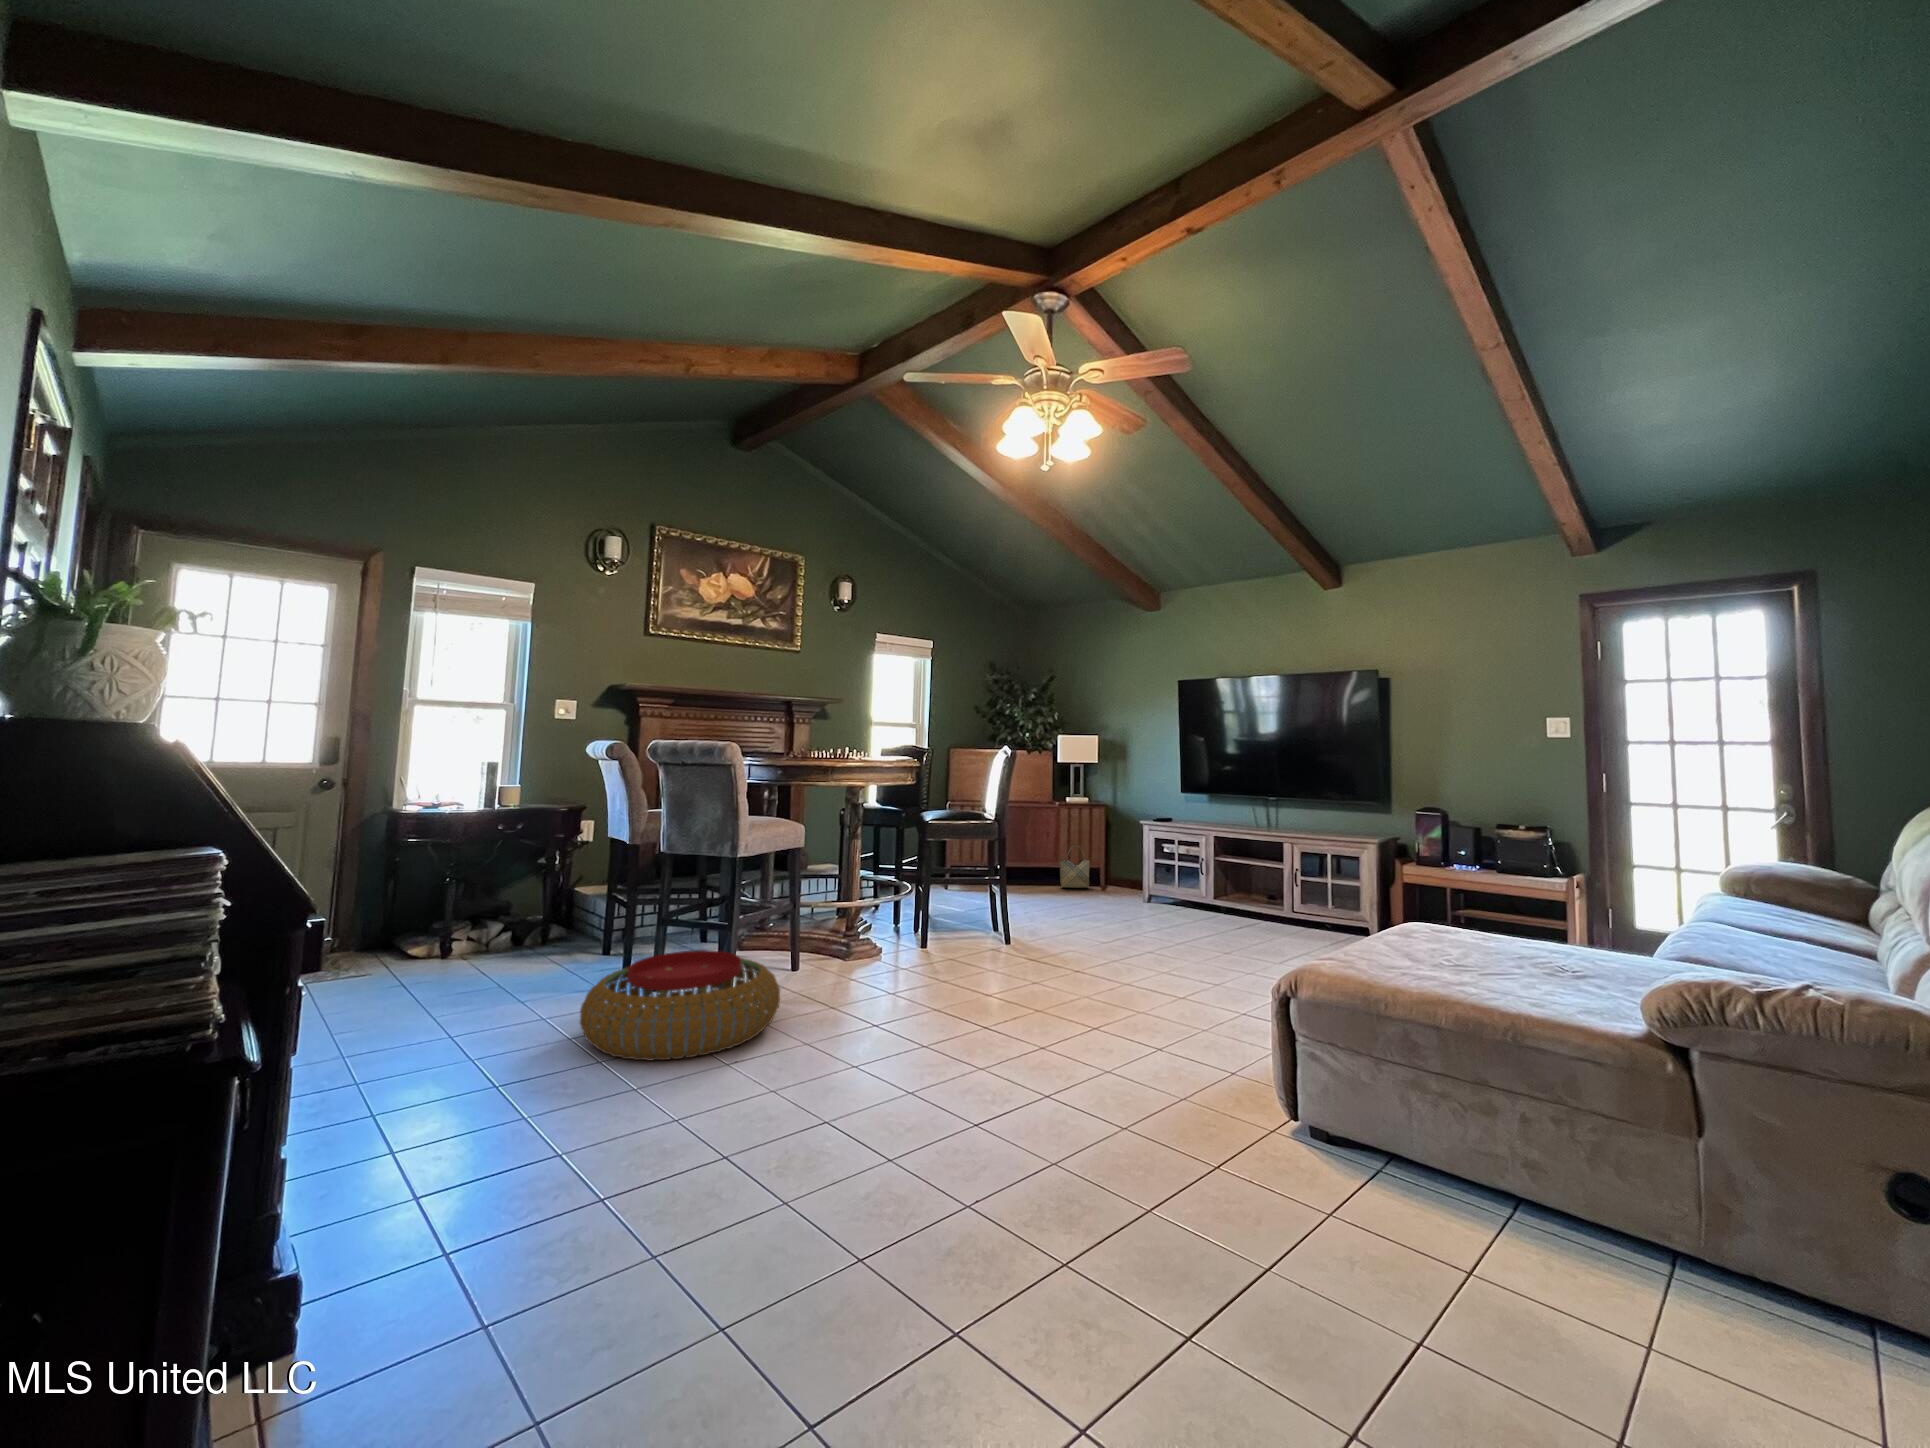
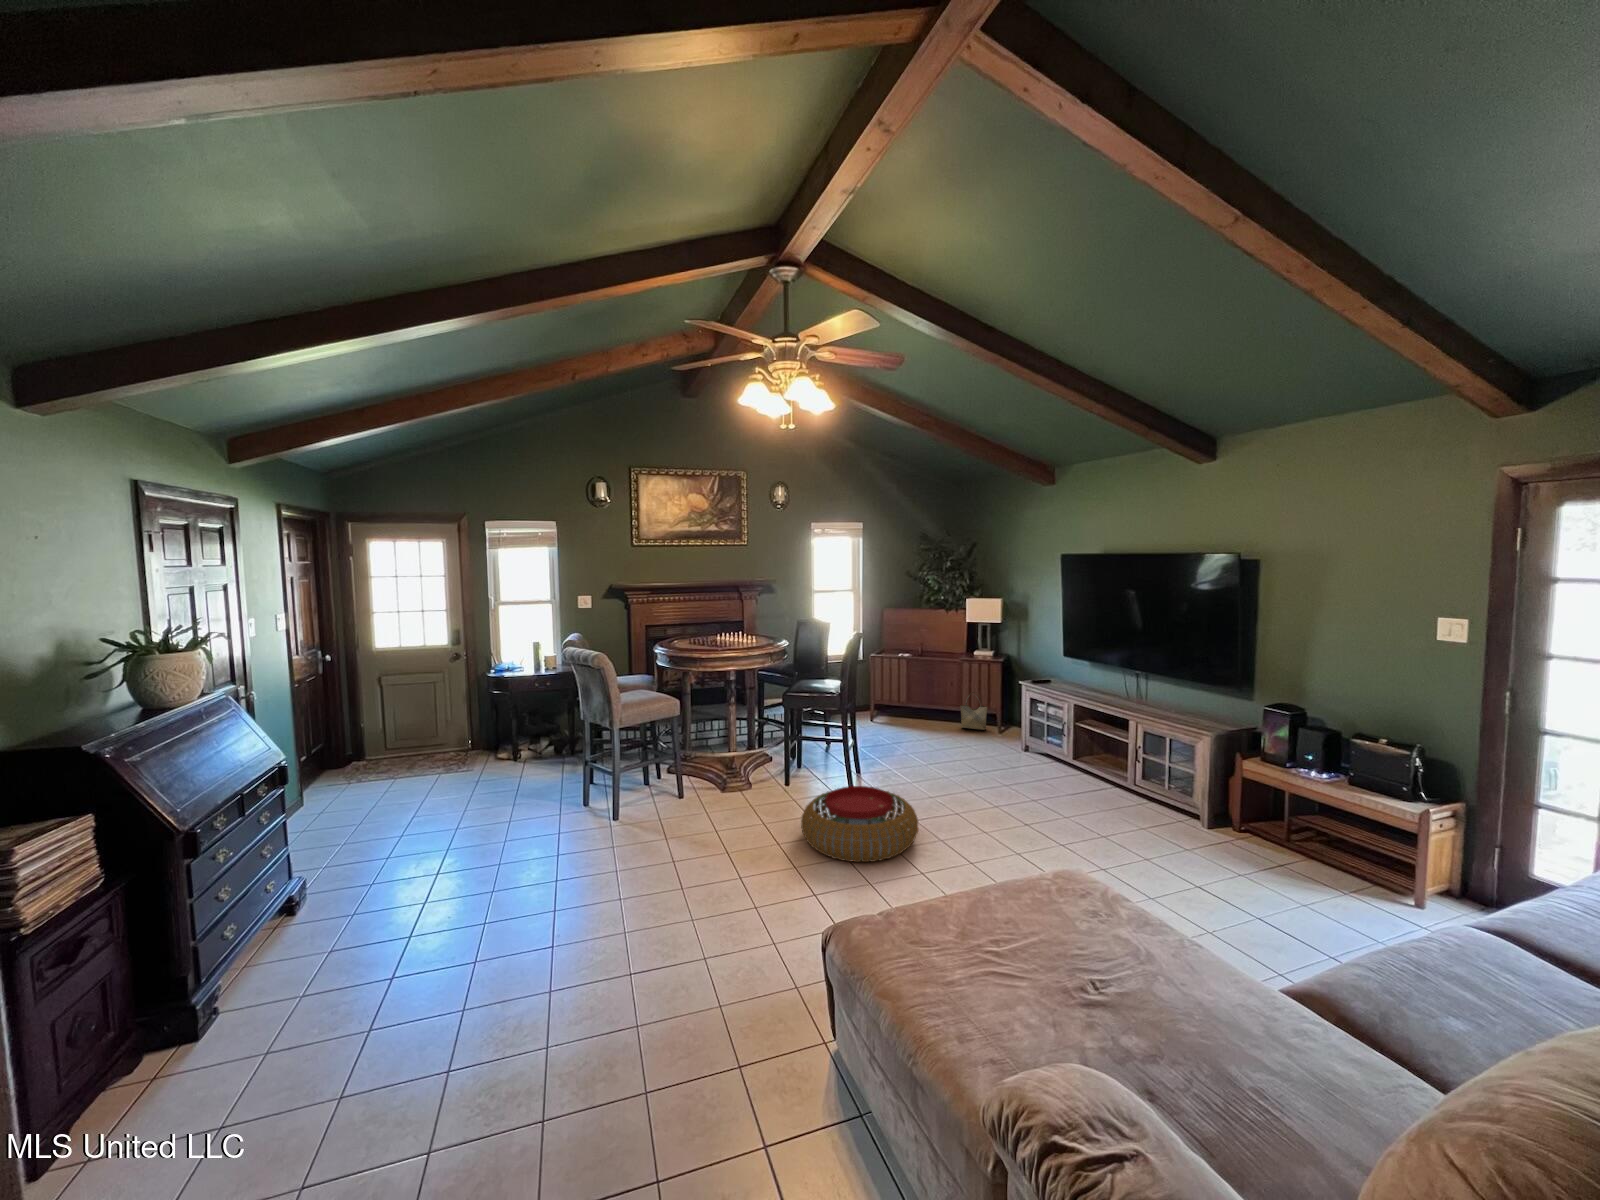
pouf: present [580,950,780,1061] -> present [801,786,918,862]

